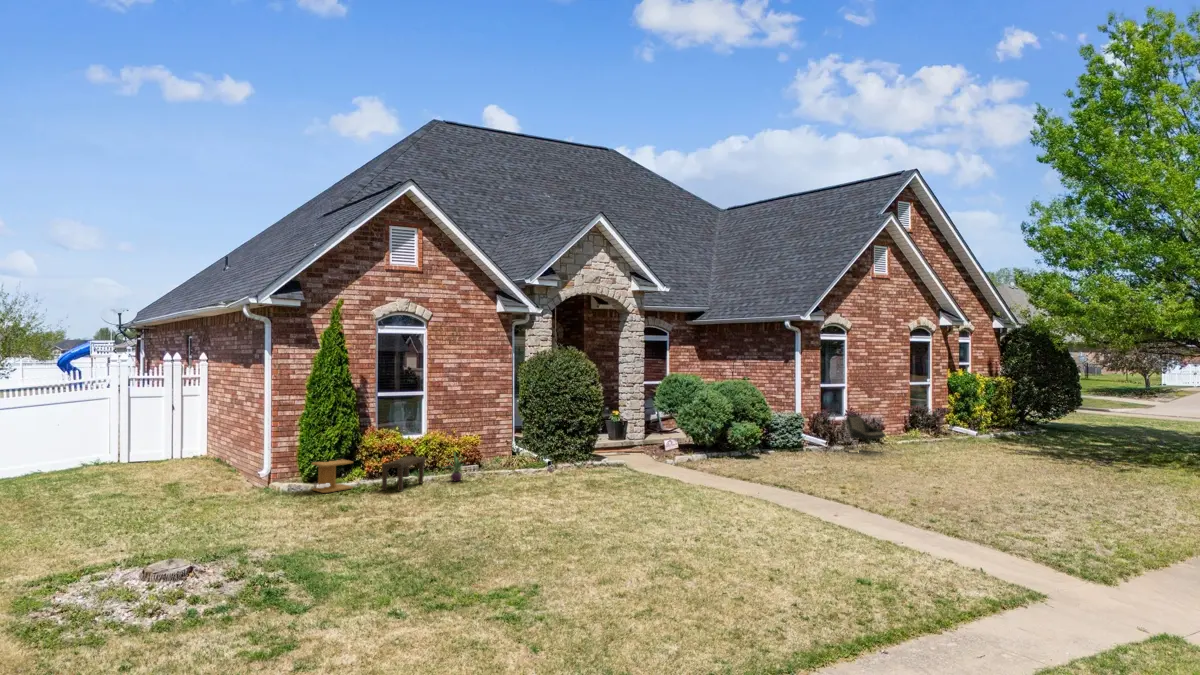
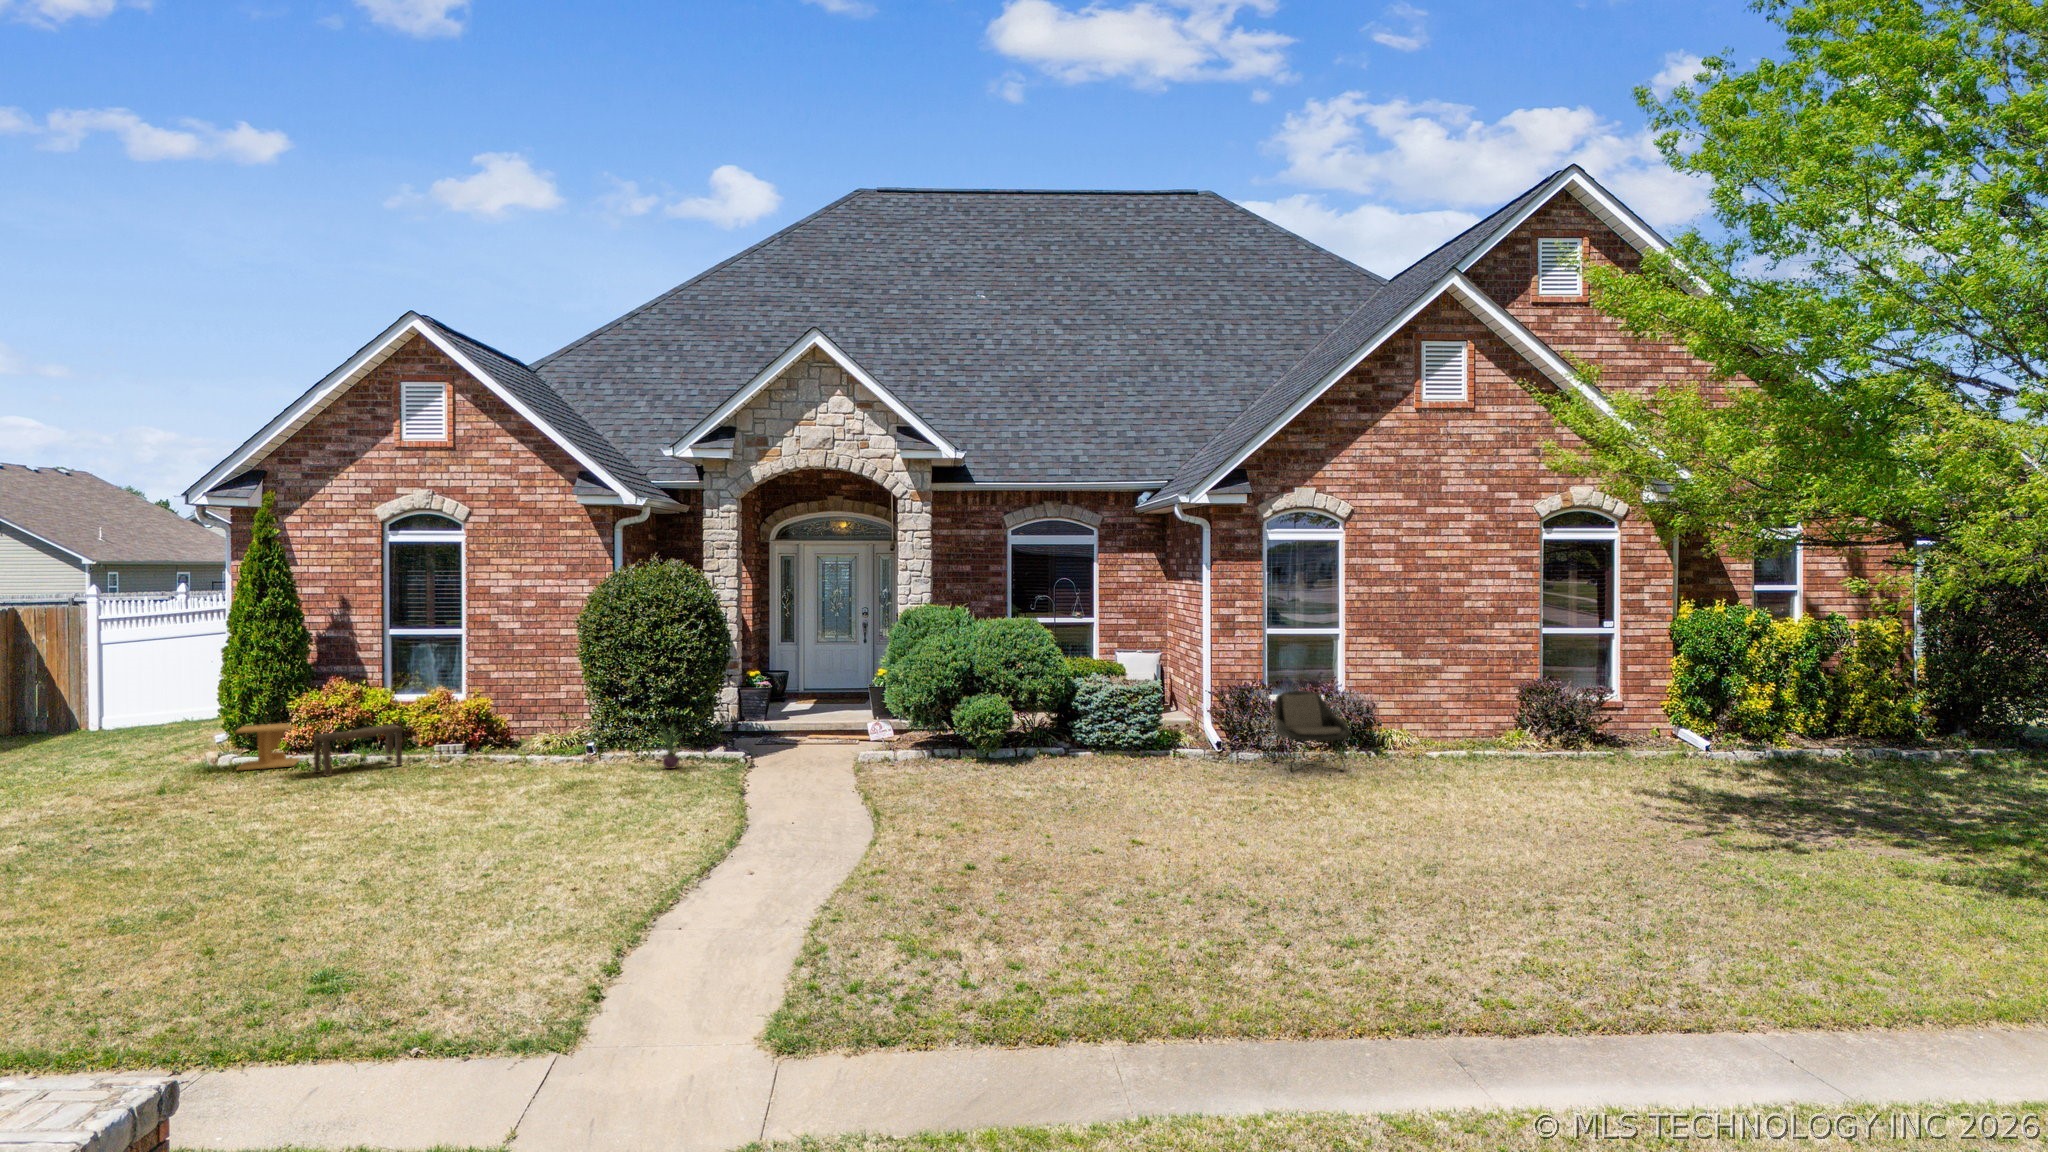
decorative plant: present [451,453,461,481] -> present [662,726,679,769]

